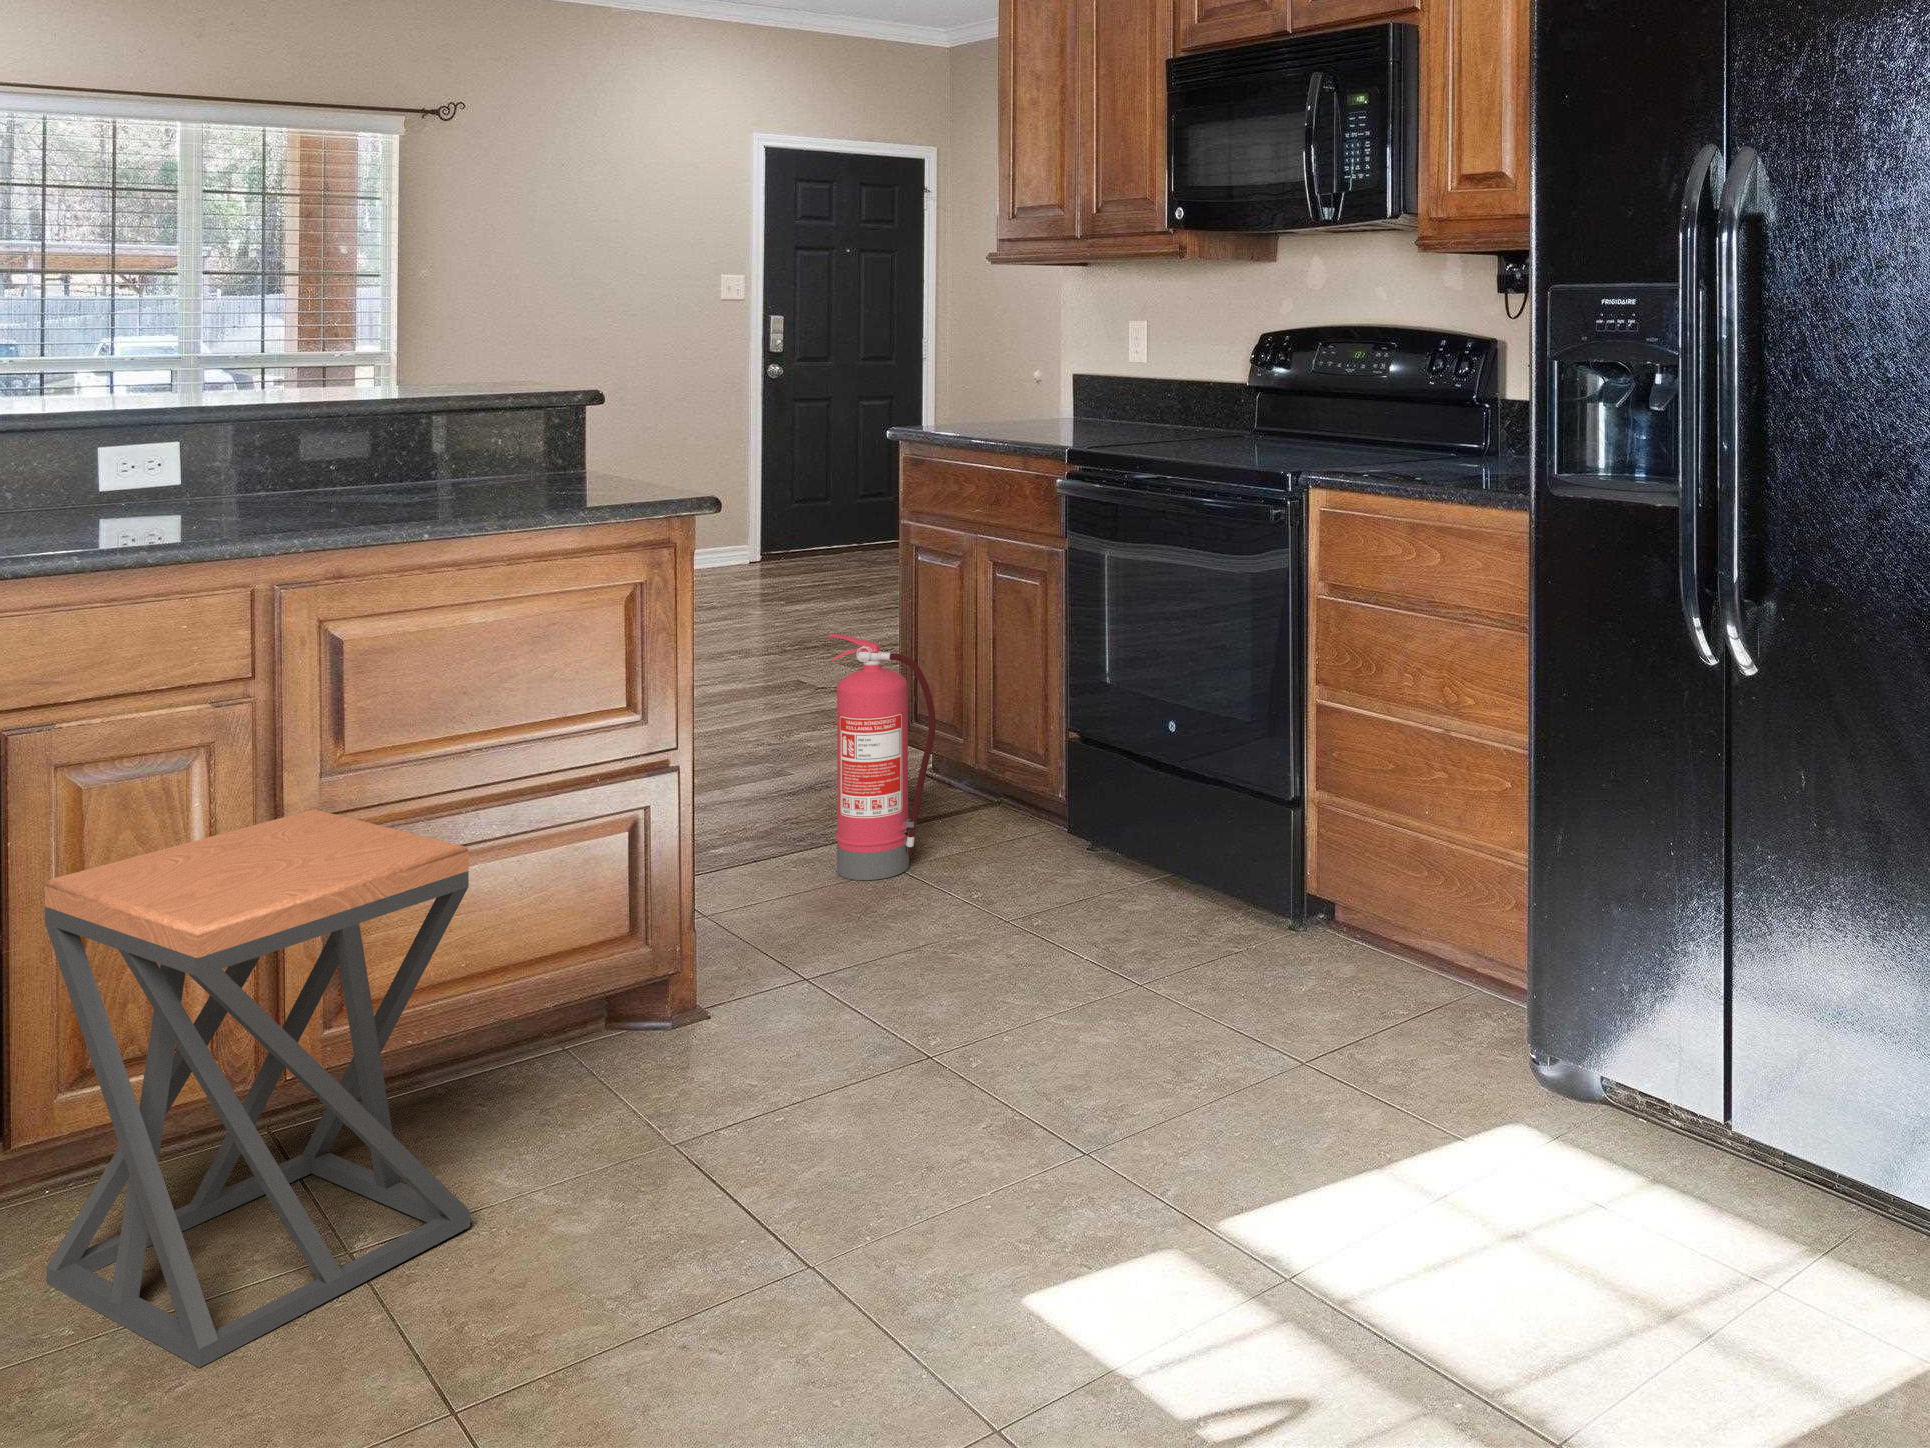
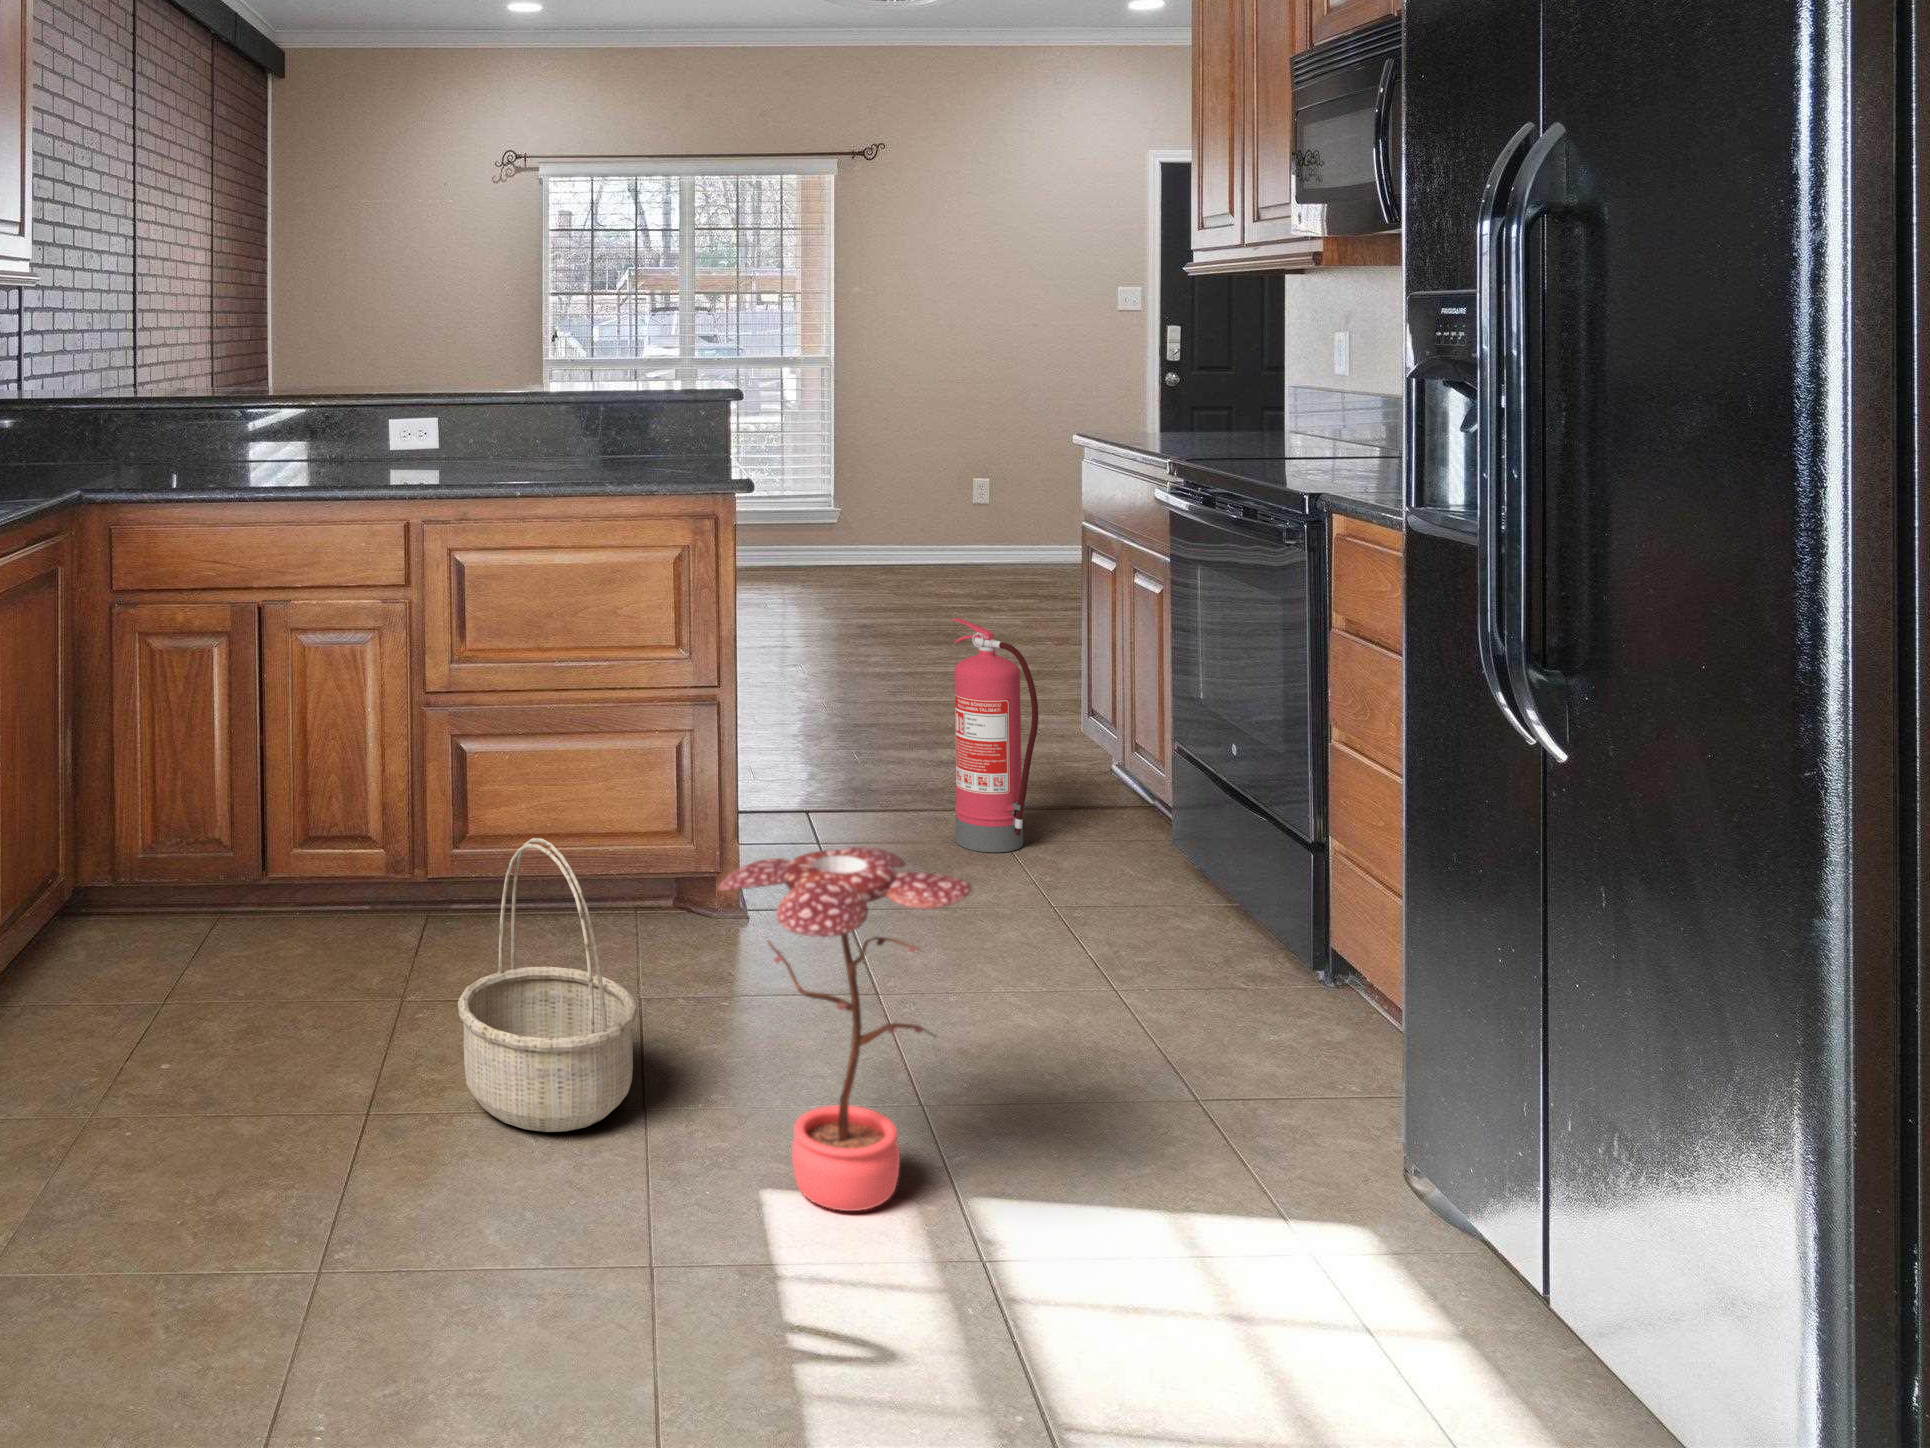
stool: present [45,809,470,1368] -> none [249,684,471,1039]
potted plant: none [961,885,1230,1288] -> present [719,847,972,1211]
basket: none [556,969,813,1344] -> present [458,838,638,1132]

